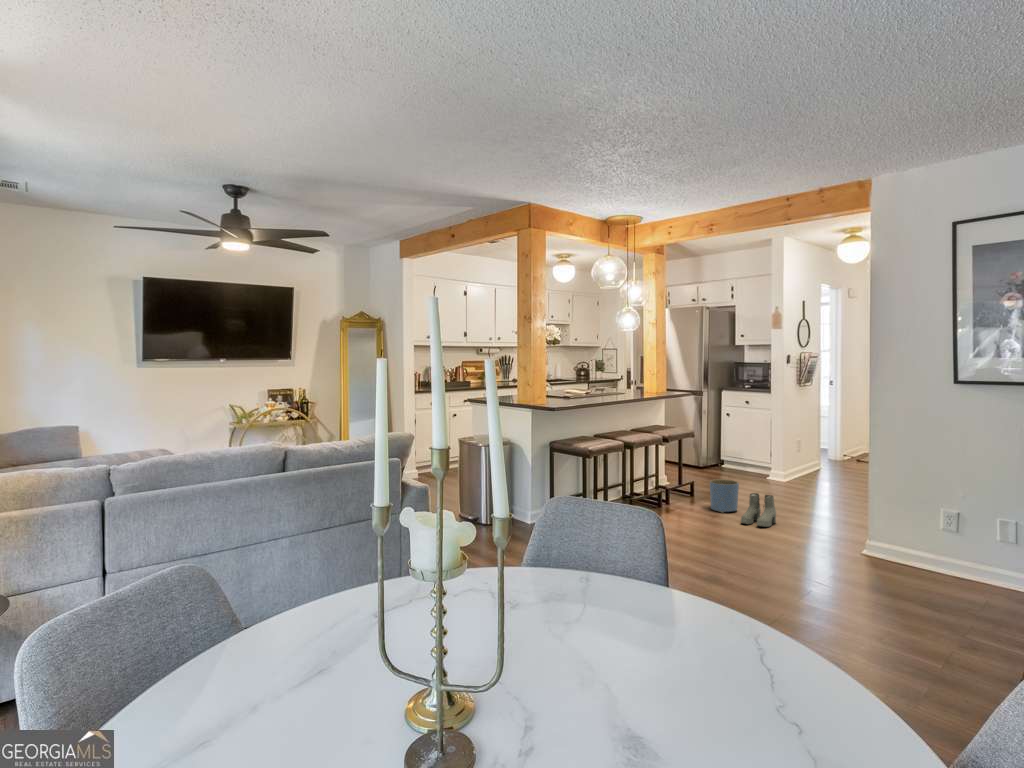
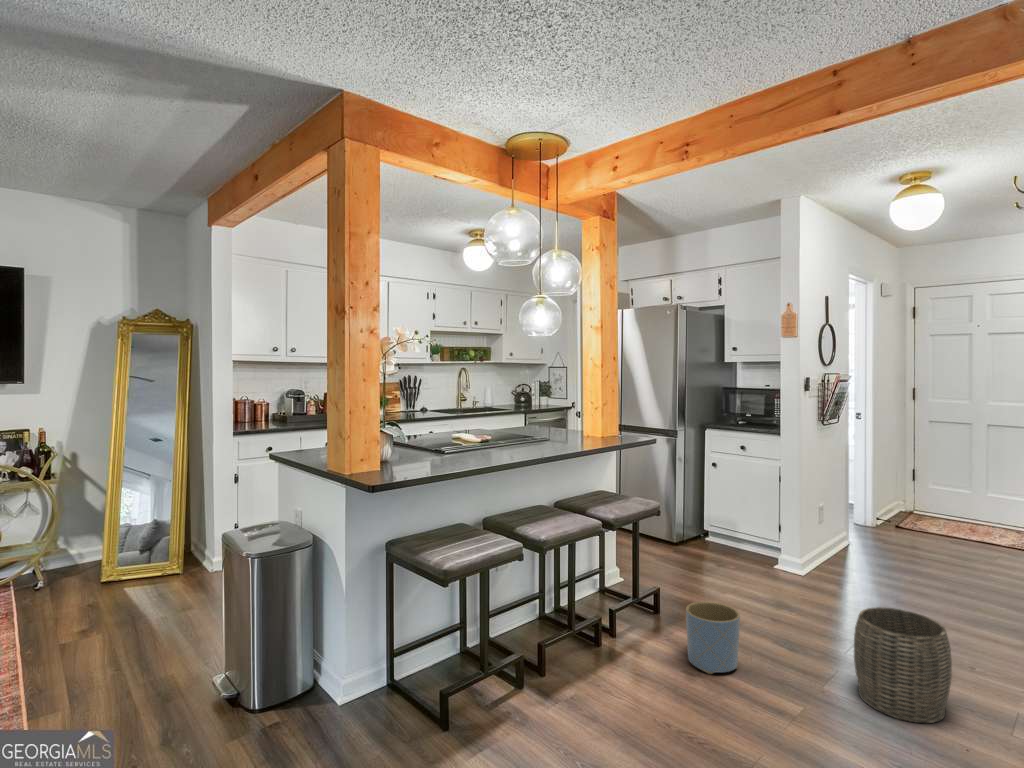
woven basket: none [796,476,842,524] -> present [854,607,952,723]
boots: present [741,493,776,527] -> none [749,651,820,738]

